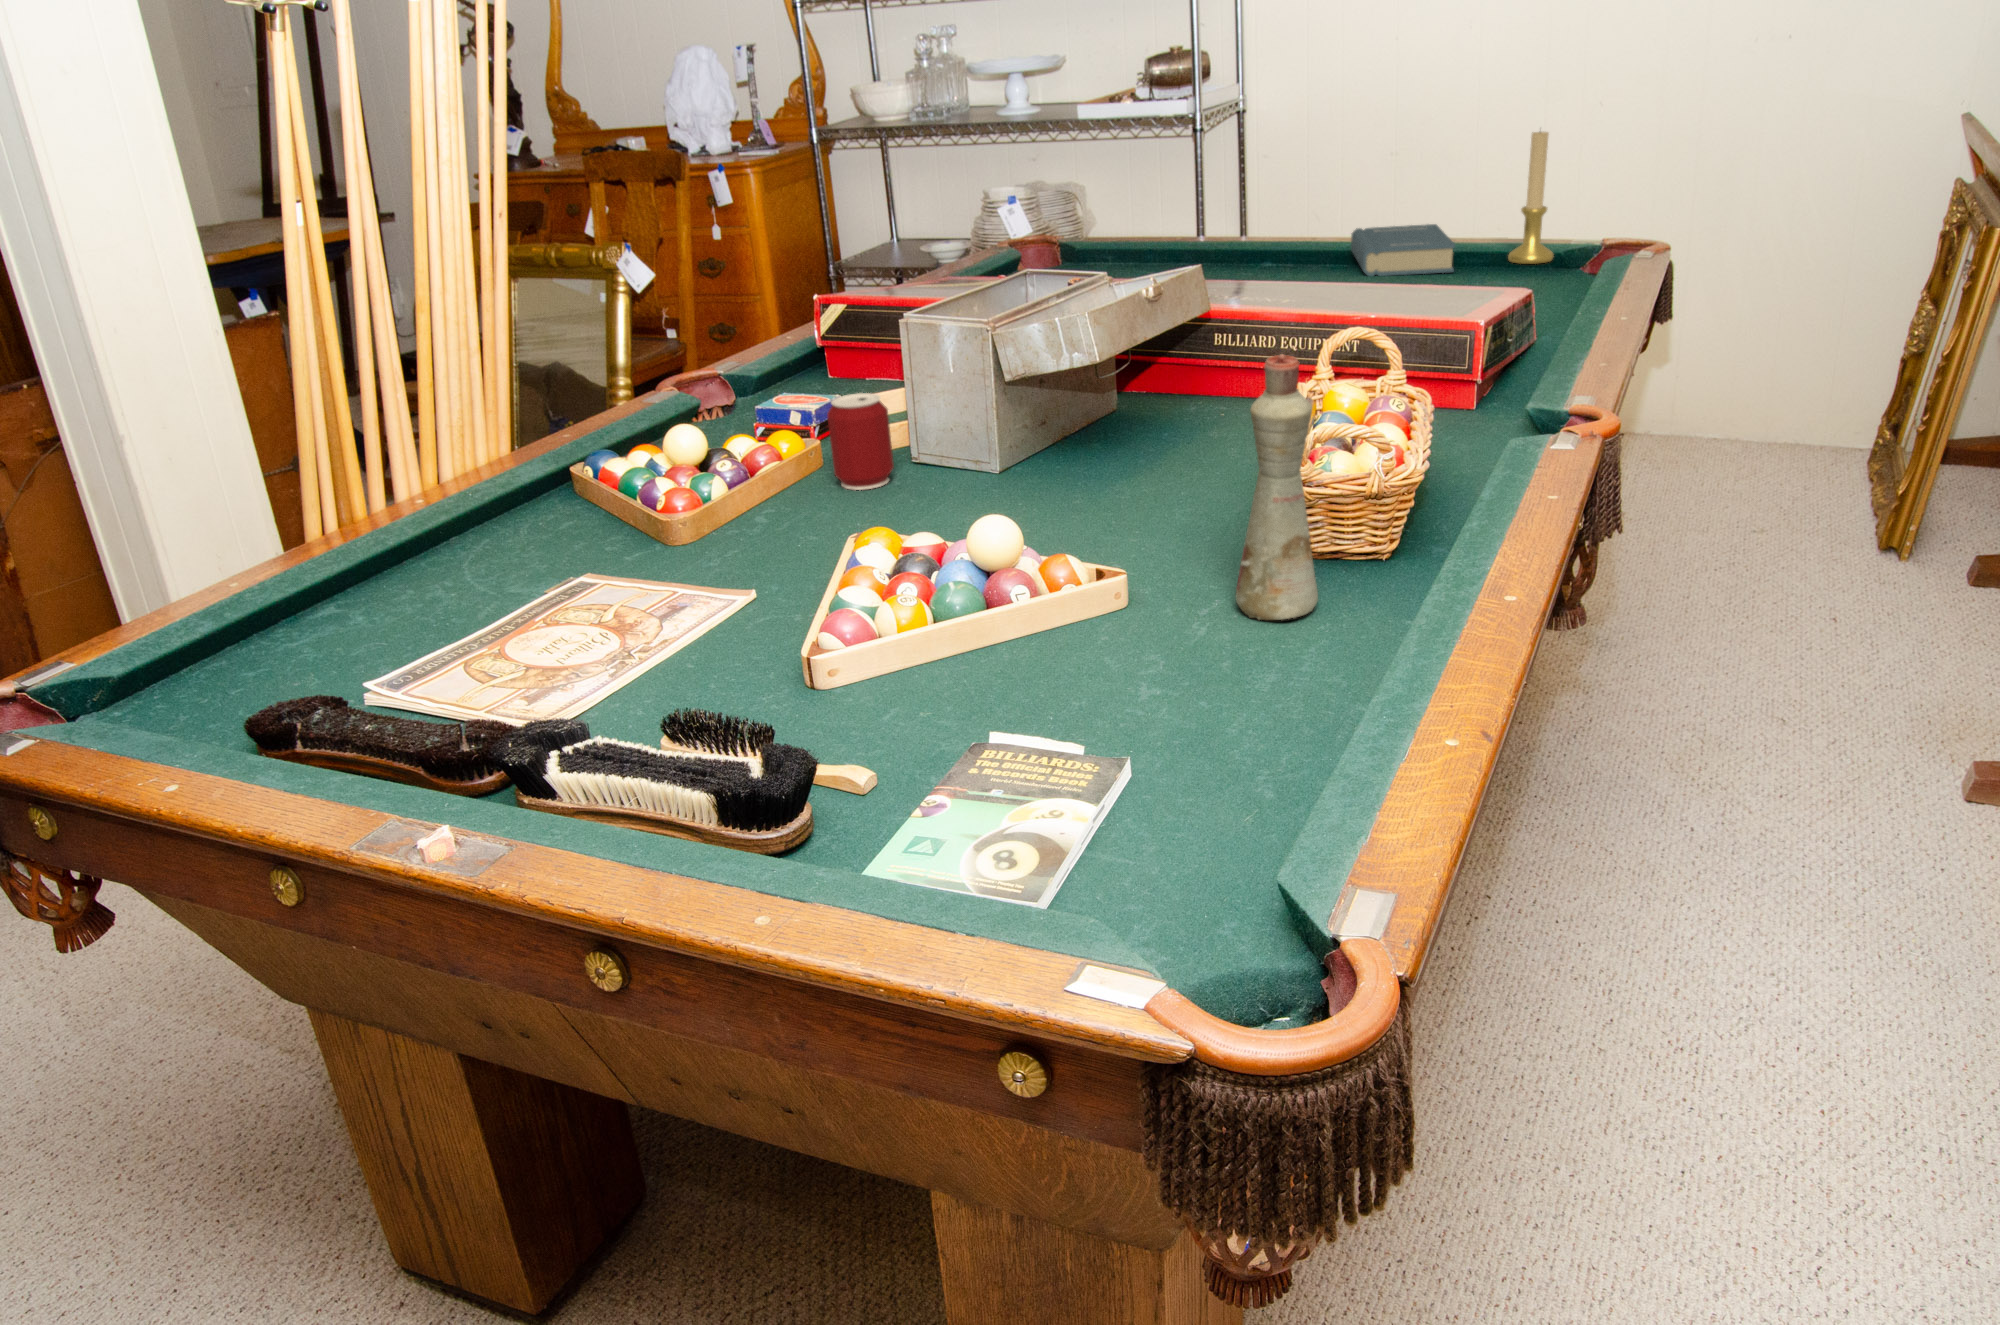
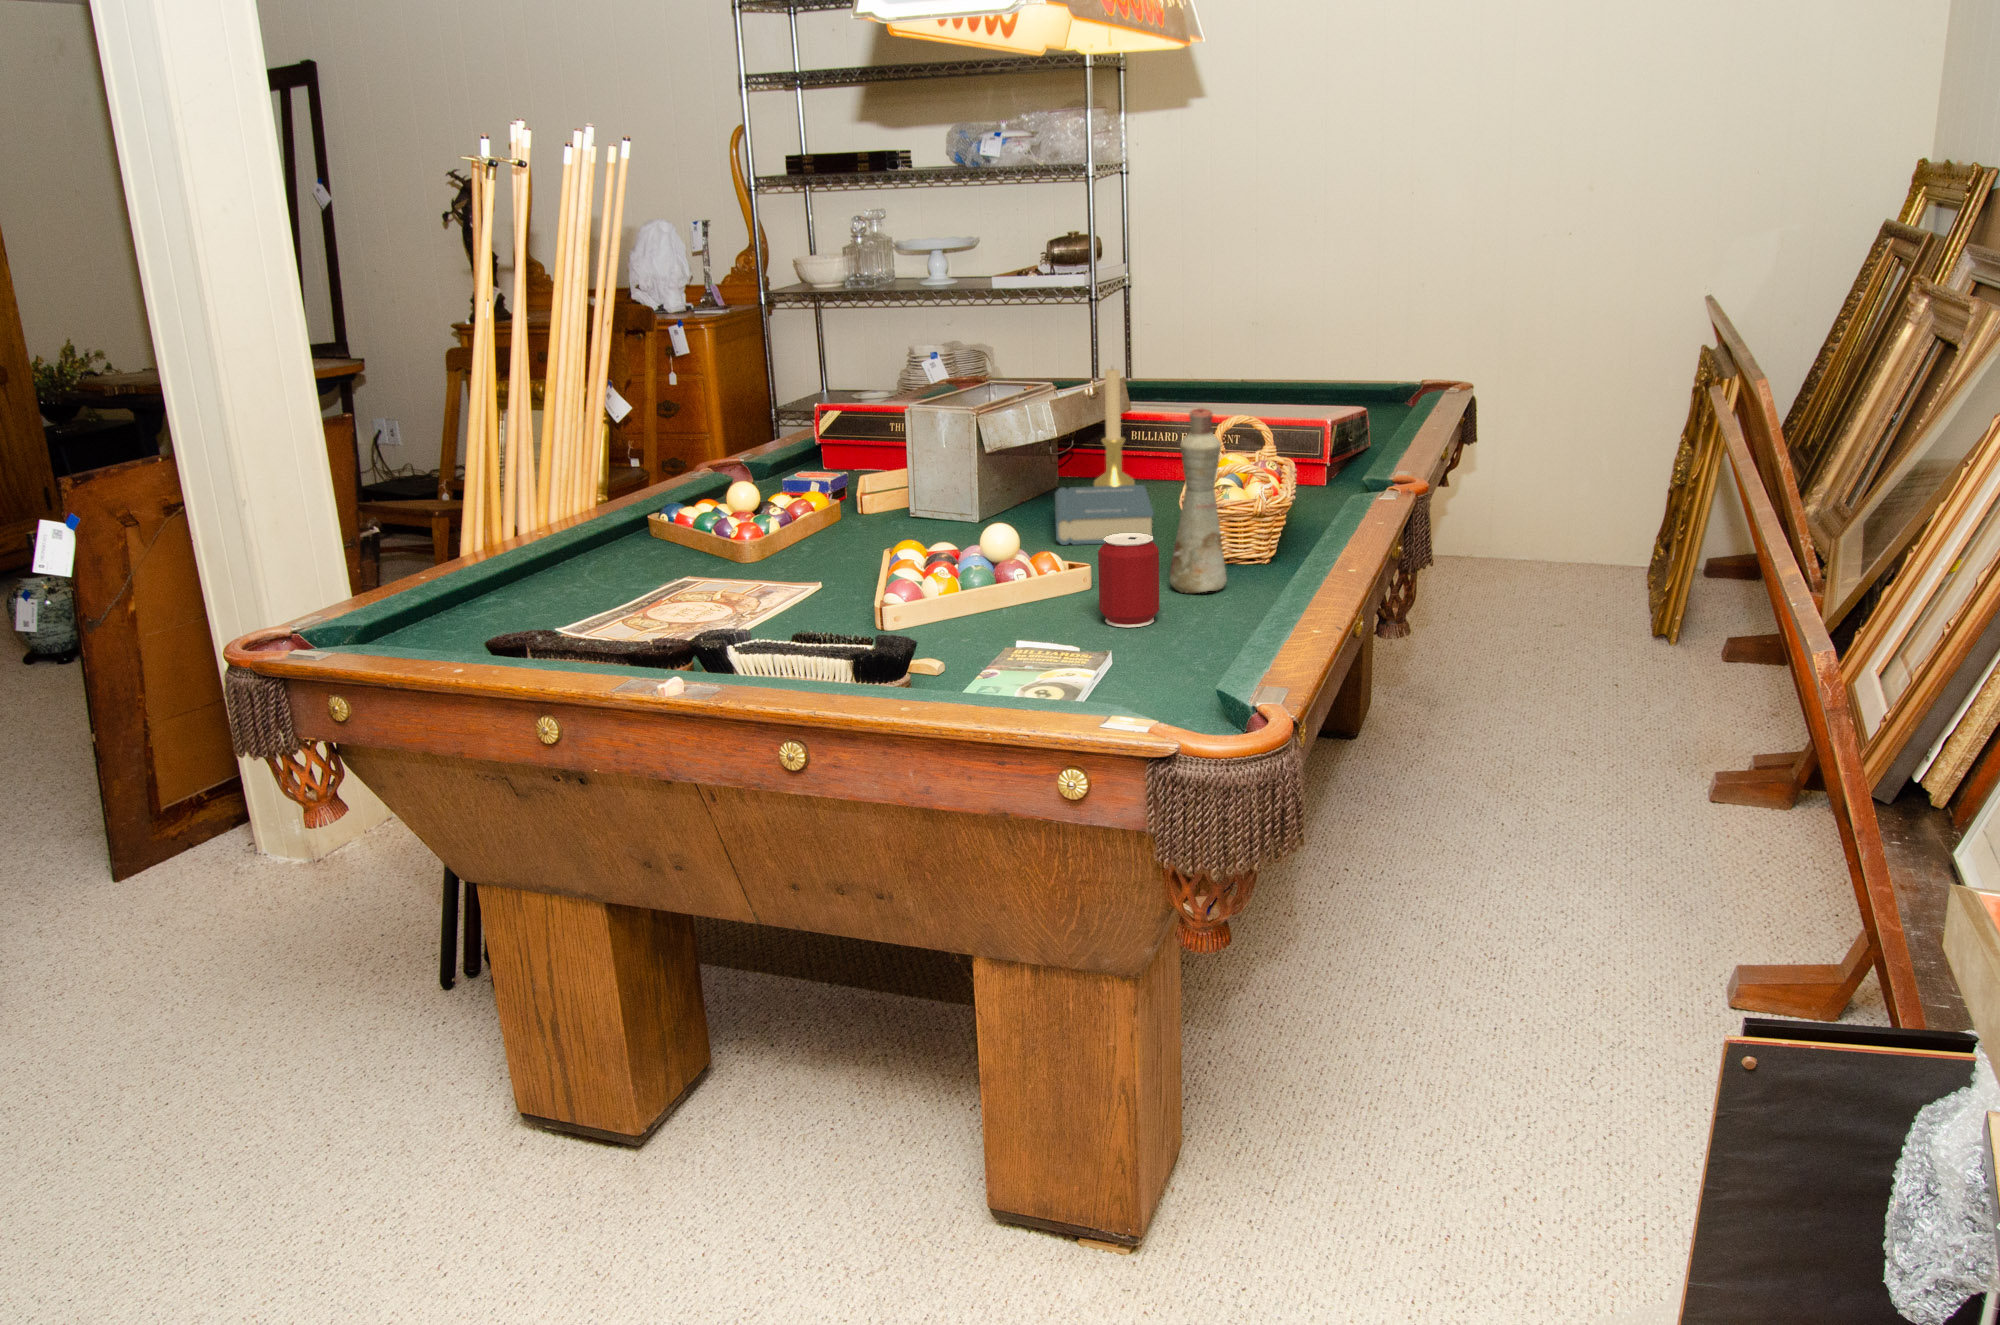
candle holder: present [1508,131,1554,264] -> present [1094,369,1135,486]
hardback book: present [1351,224,1455,276] -> present [1055,485,1154,545]
can: present [827,393,894,490] -> present [1098,533,1159,627]

